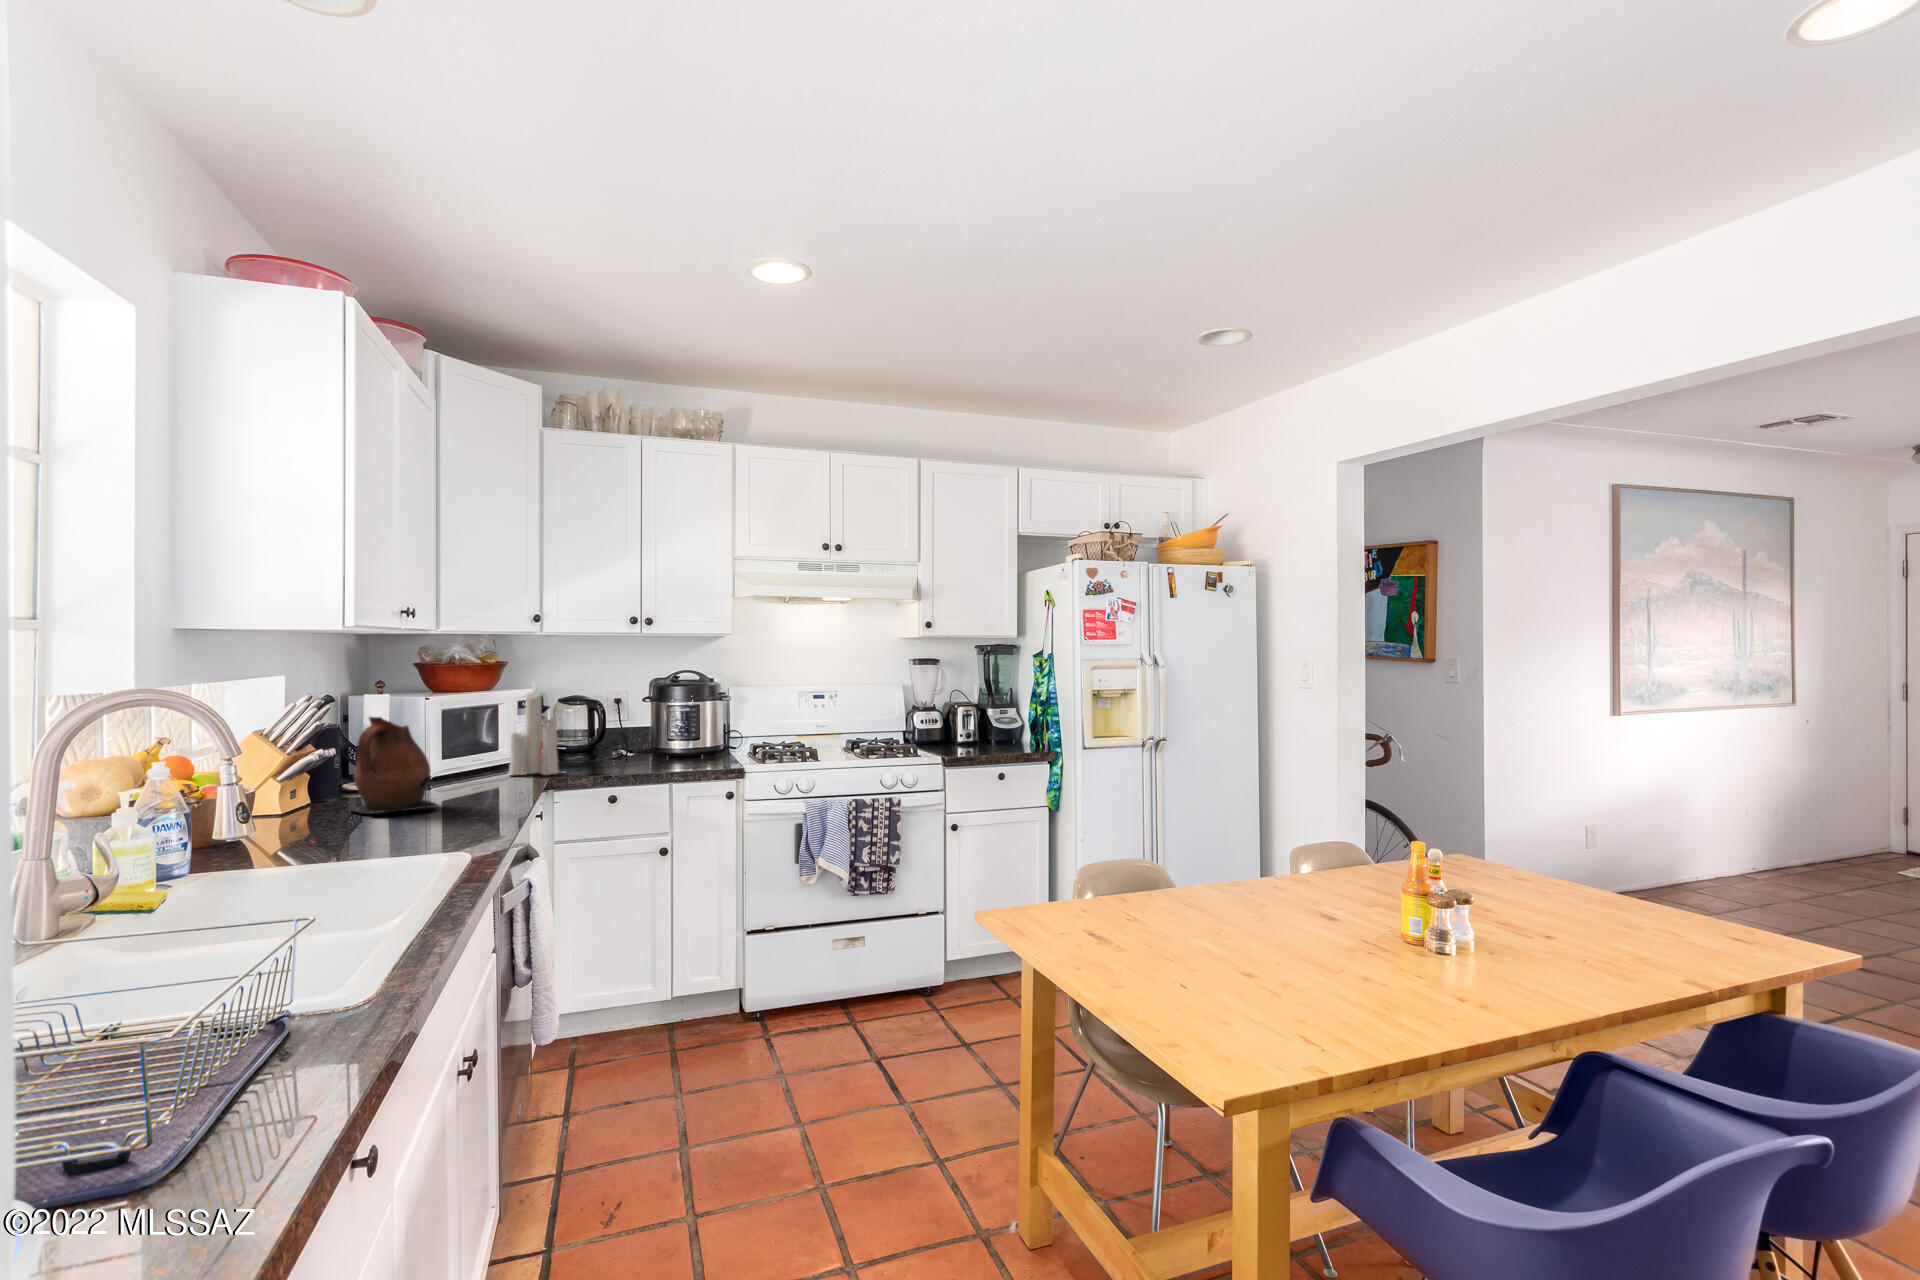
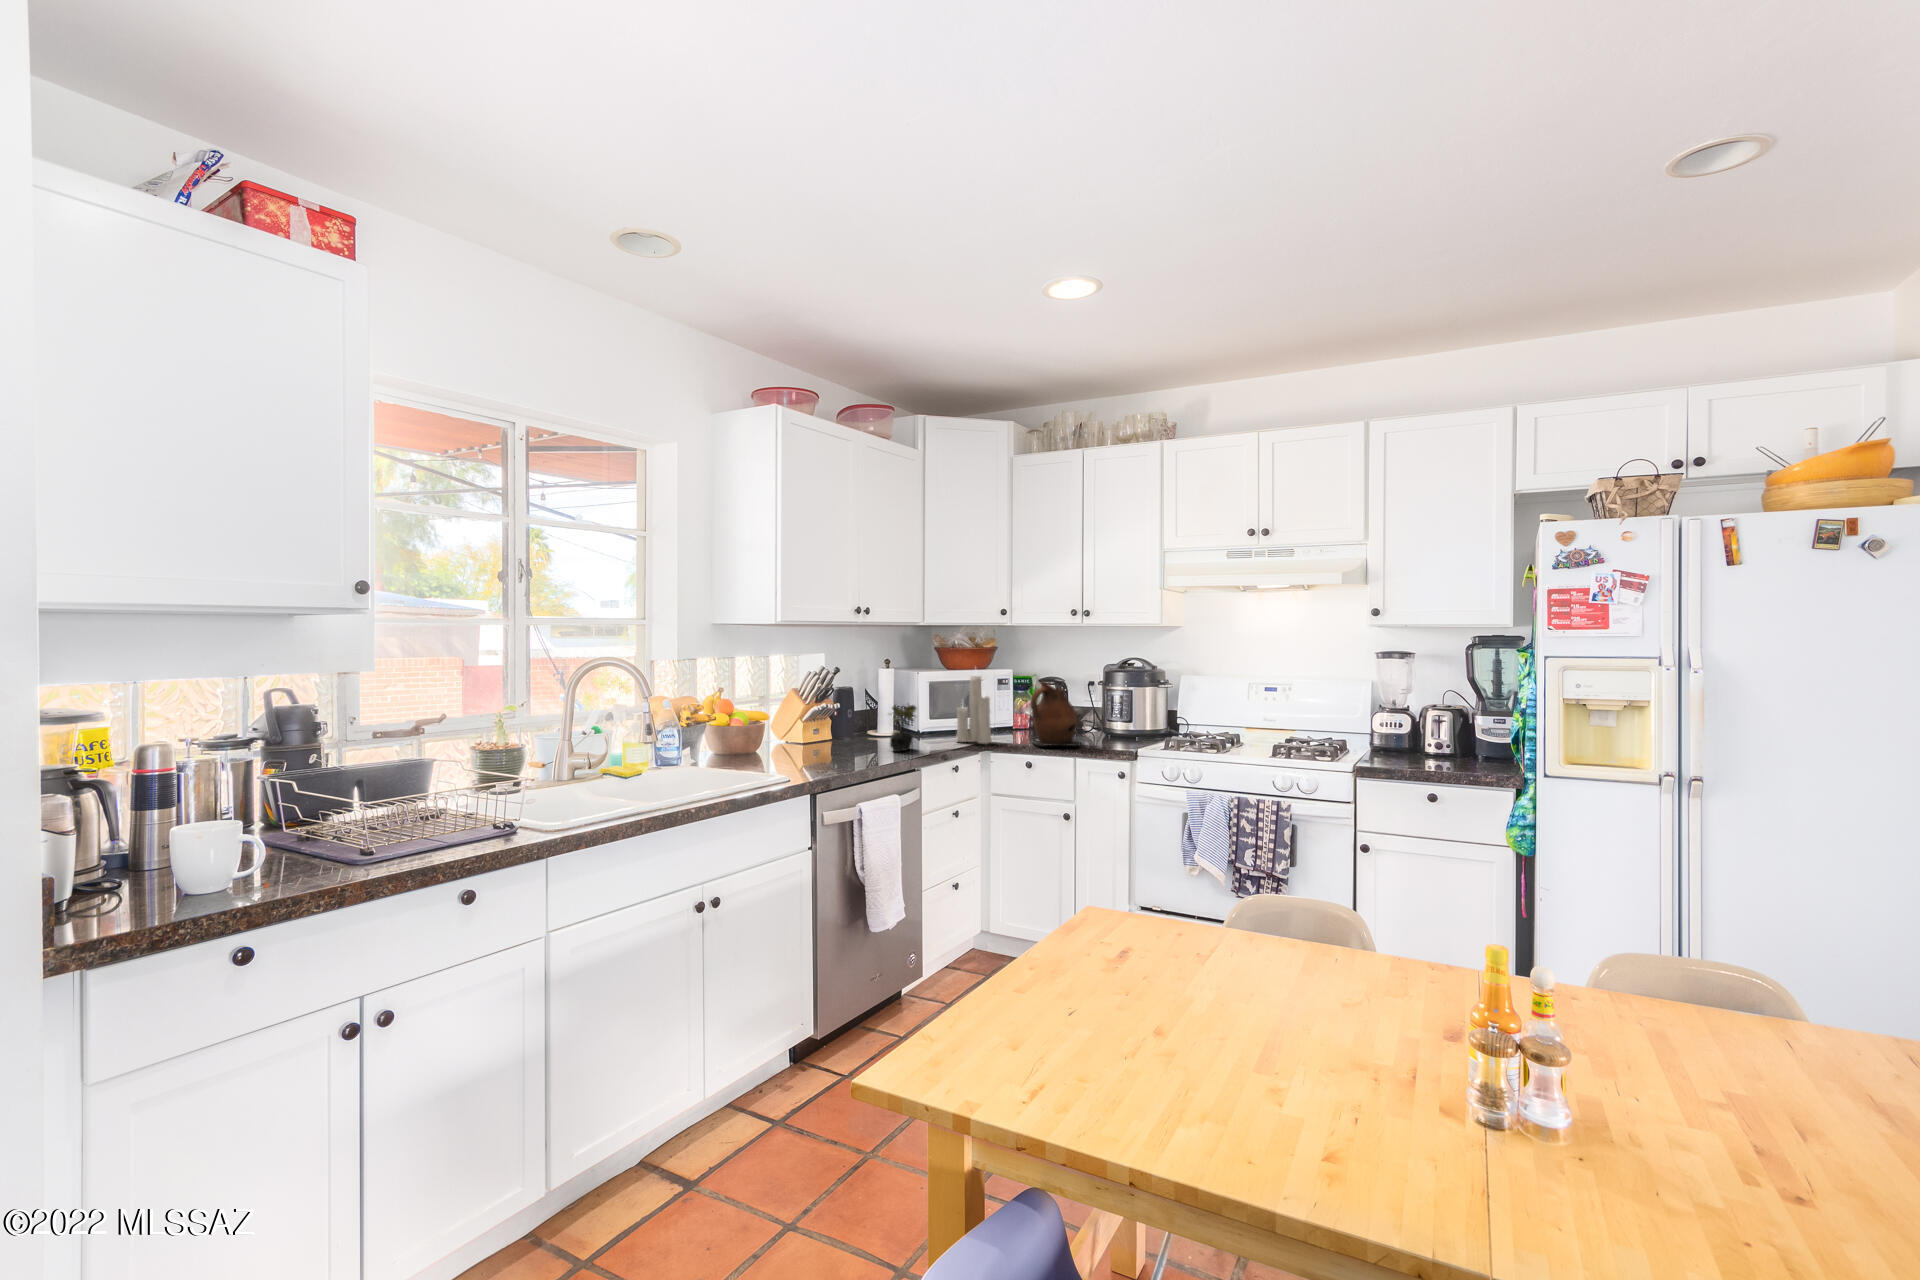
ceramic pitcher: present [351,717,439,814] -> present [1031,682,1080,746]
succulent plant: none [446,729,492,794] -> present [890,705,916,752]

